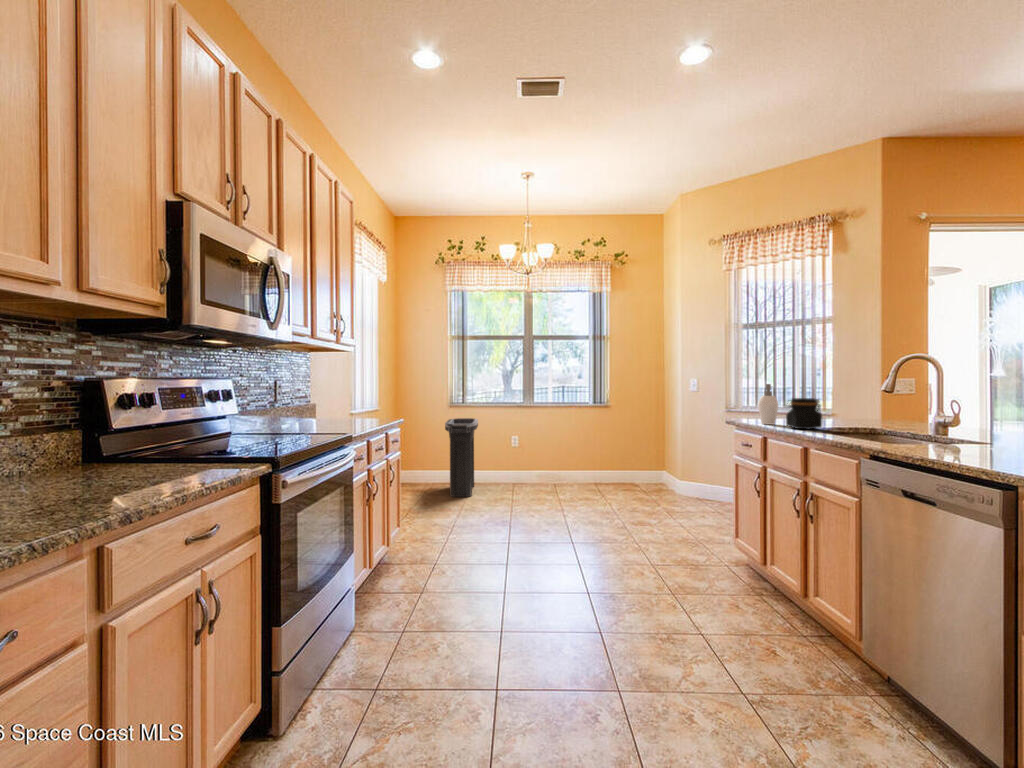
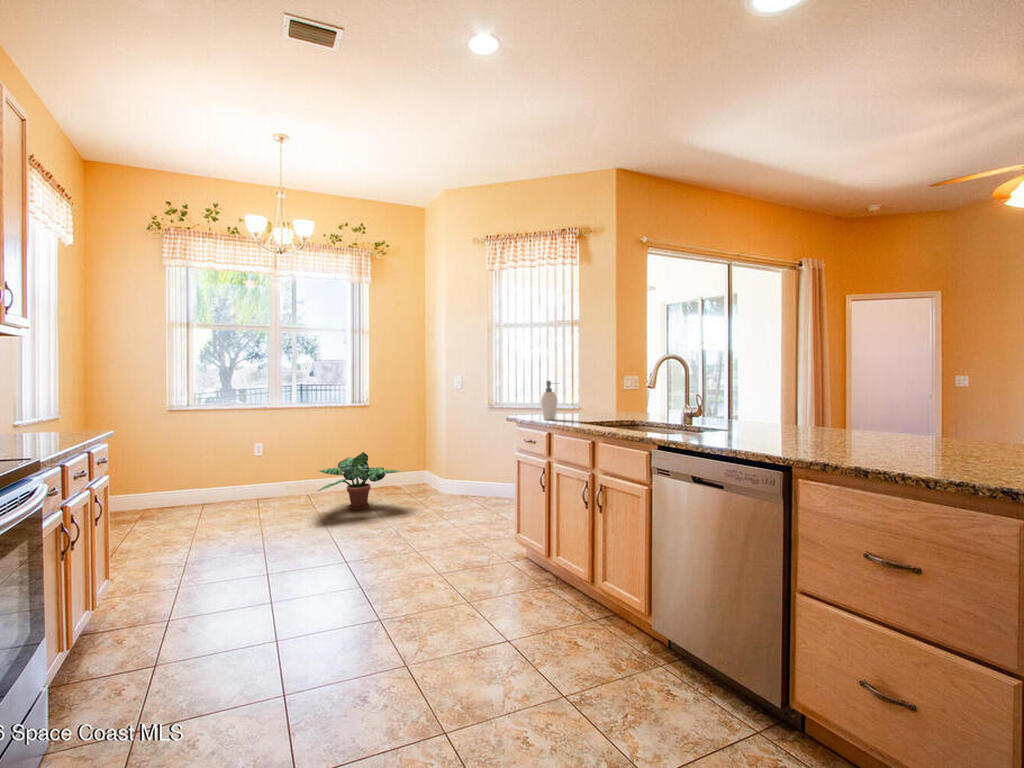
jar: present [786,398,822,429] -> none [568,393,598,423]
trash can: present [445,418,478,497] -> none [153,434,205,542]
potted plant: none [557,444,632,495] -> present [318,452,402,510]

